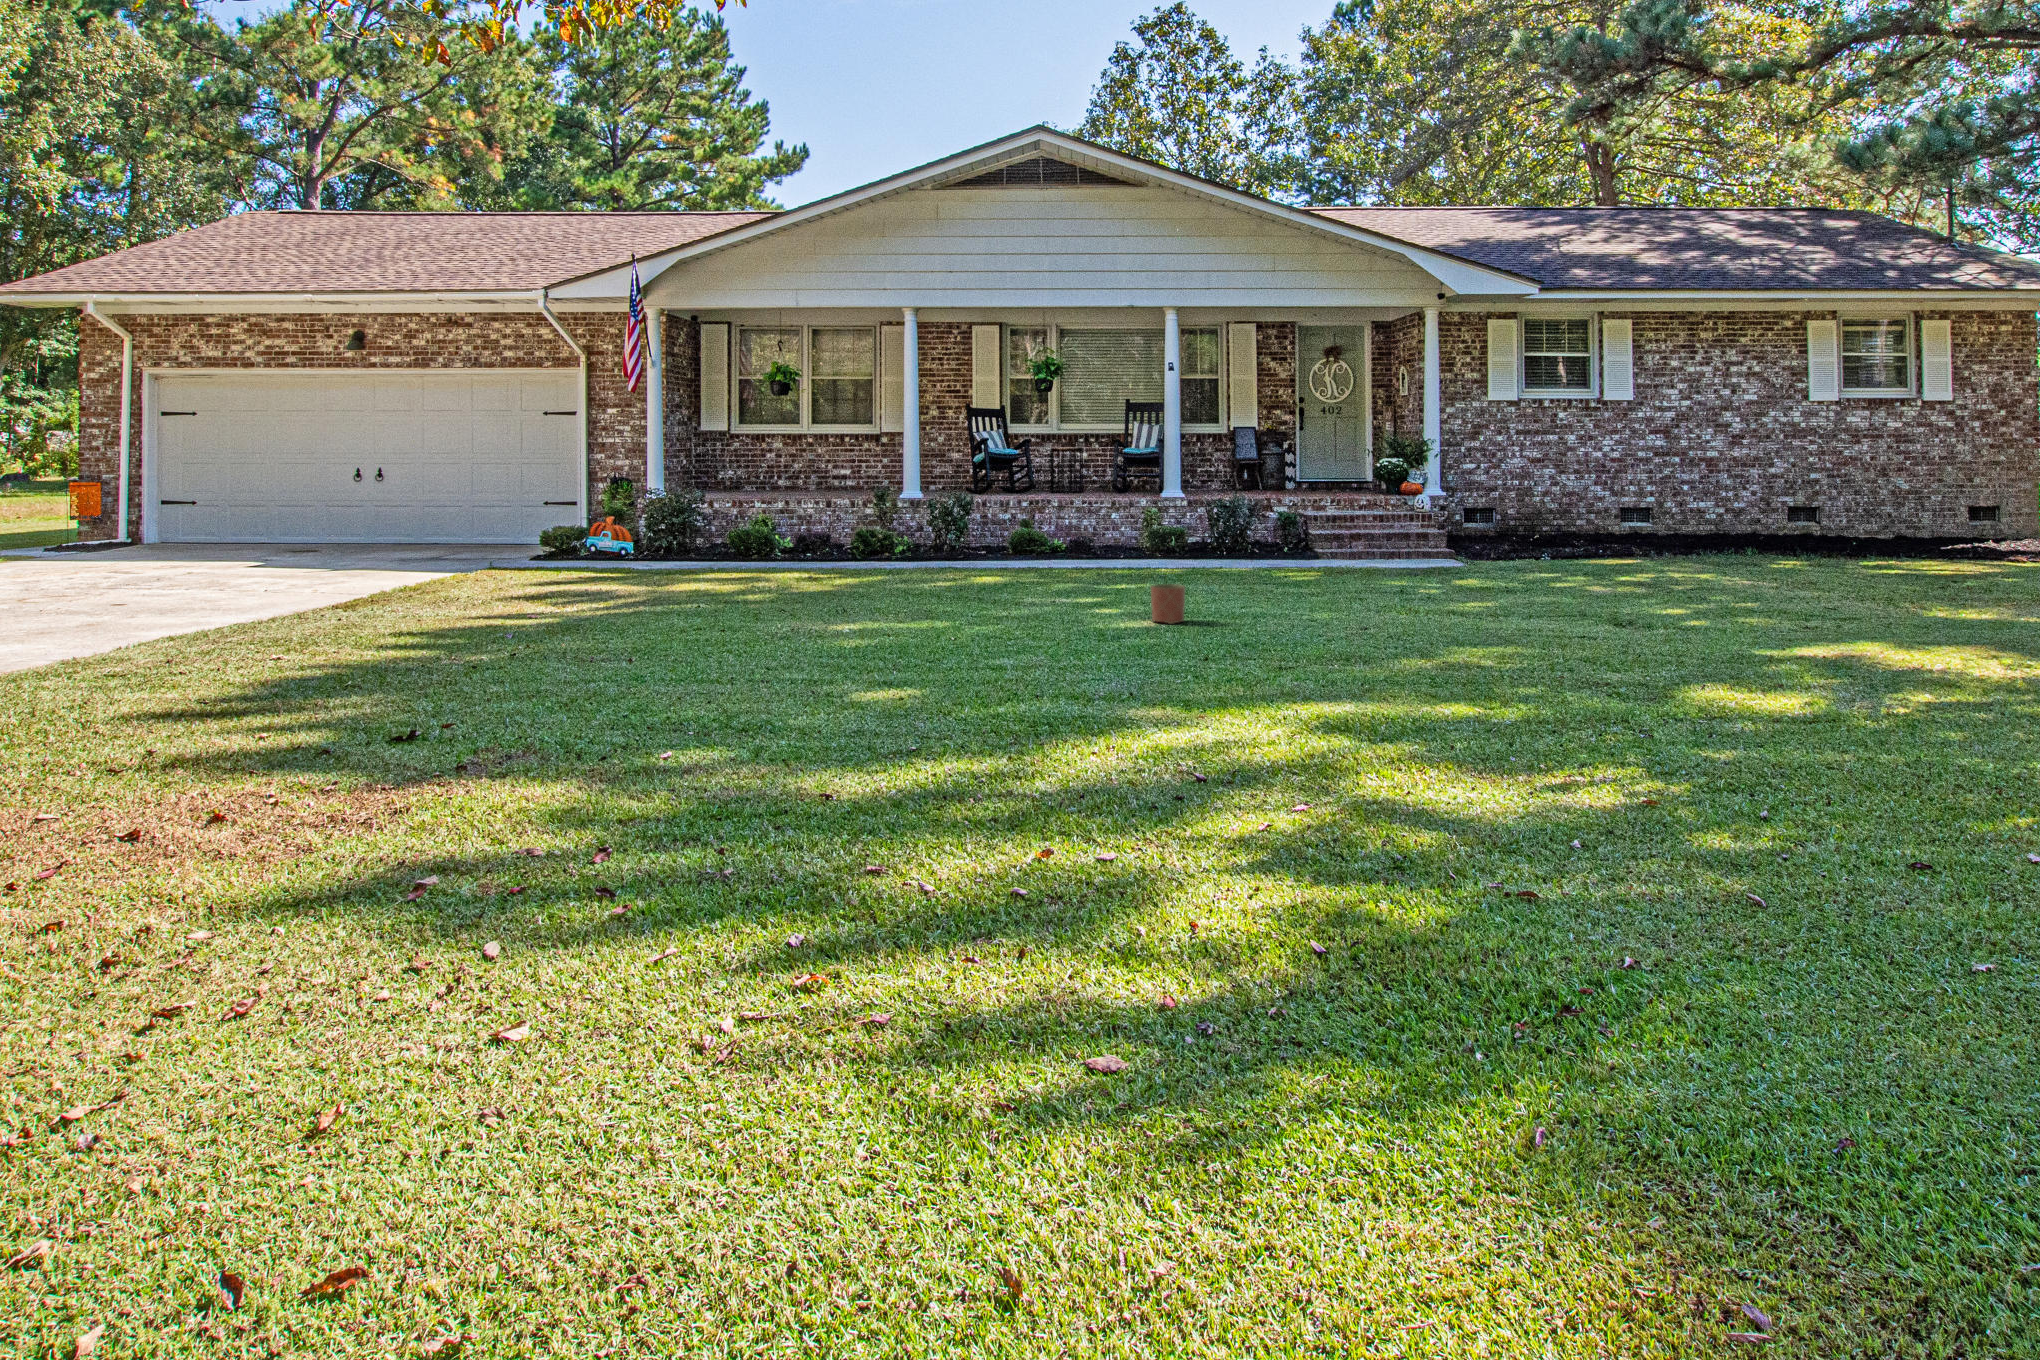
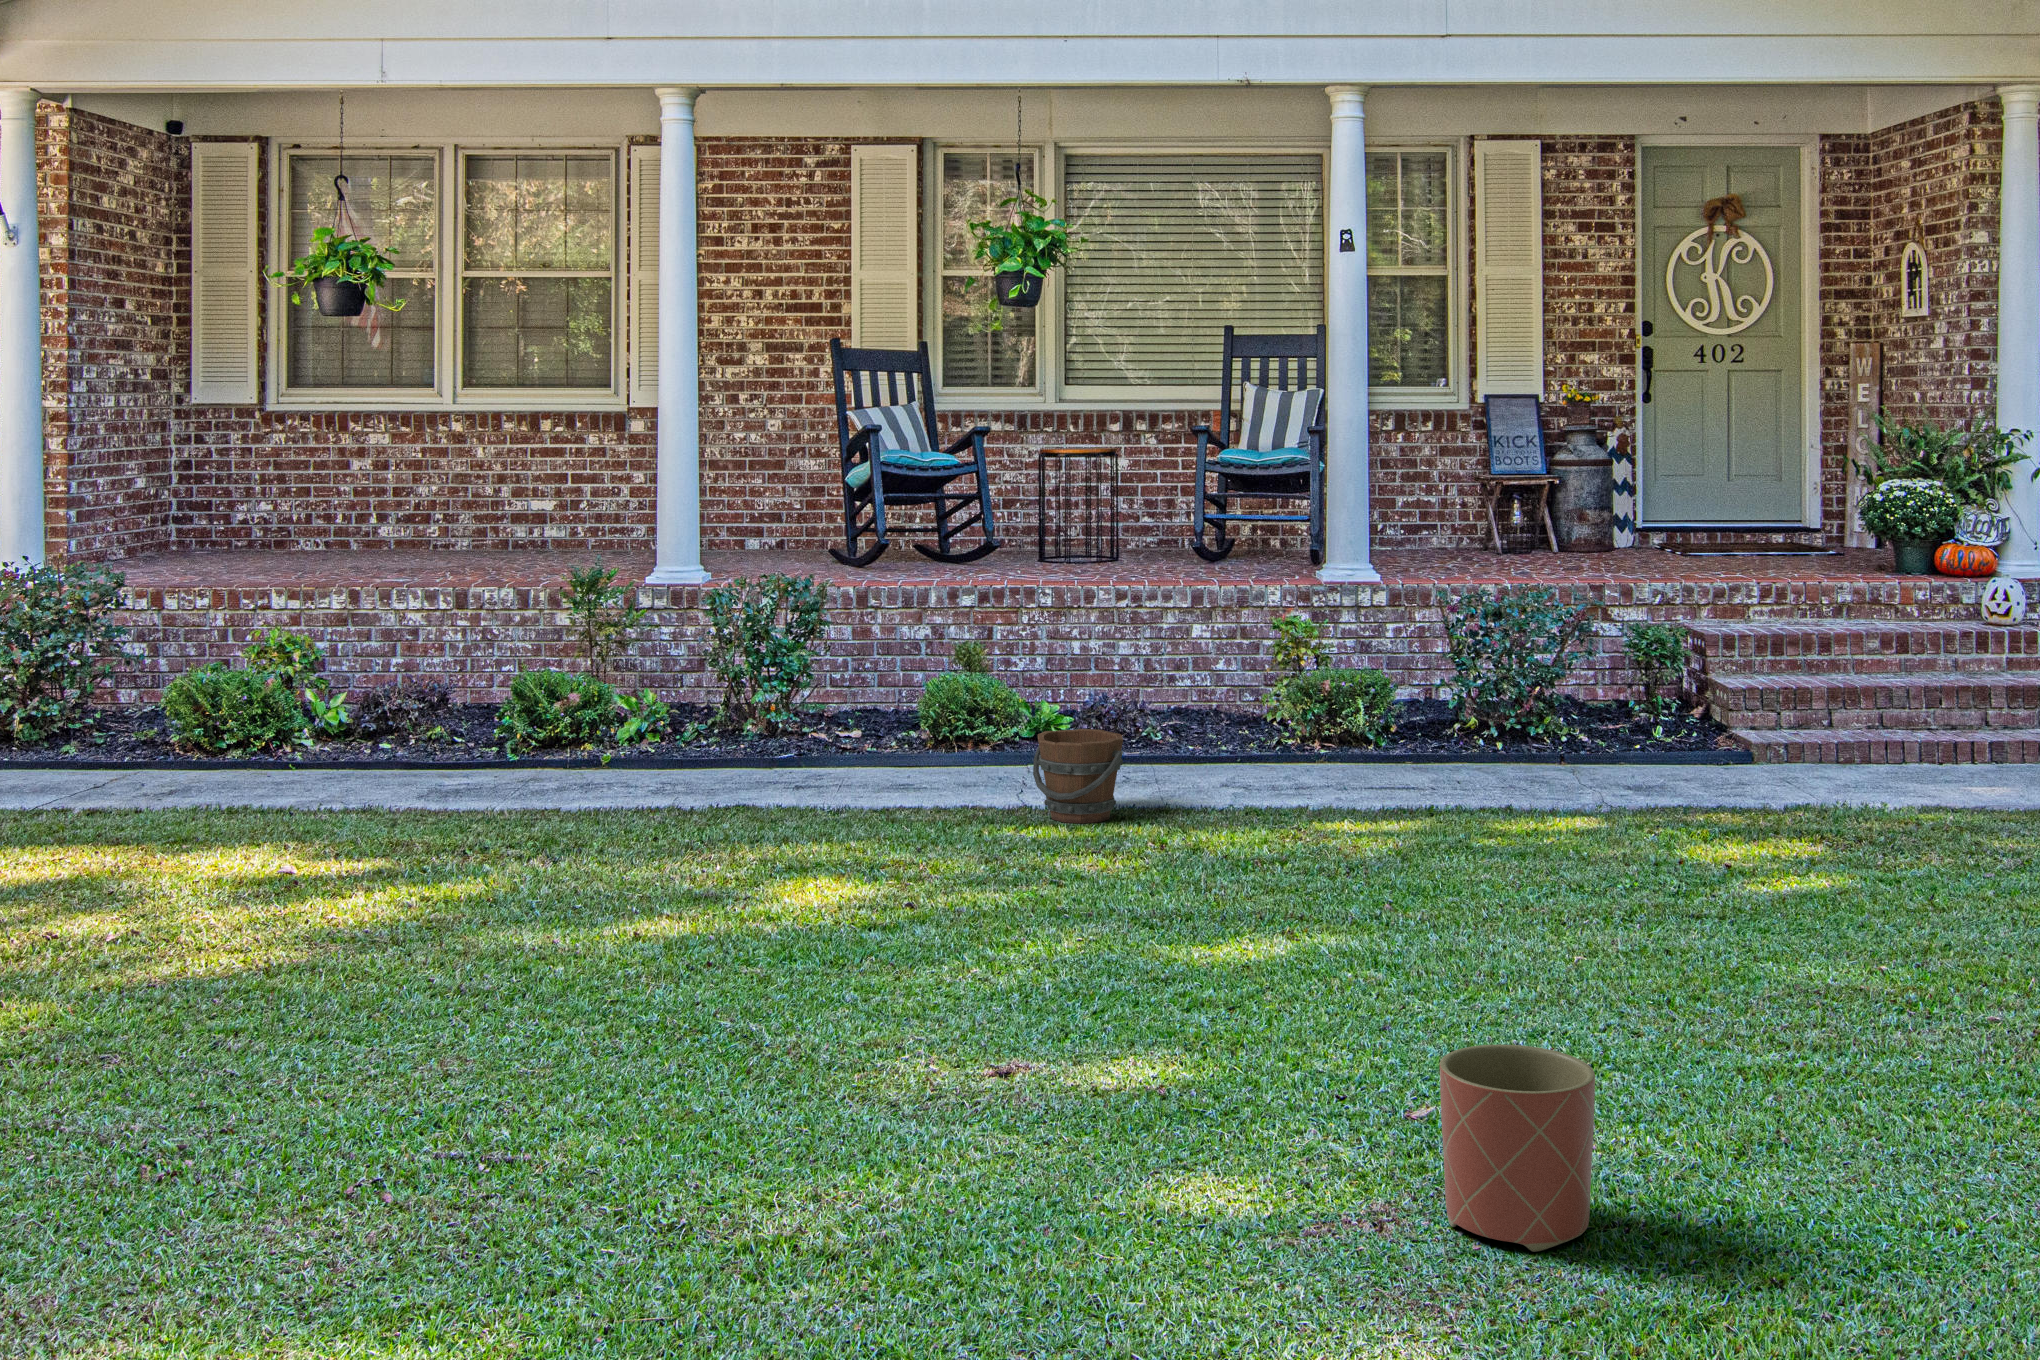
bucket: none [1053,542,1083,571] -> present [1033,729,1123,823]

